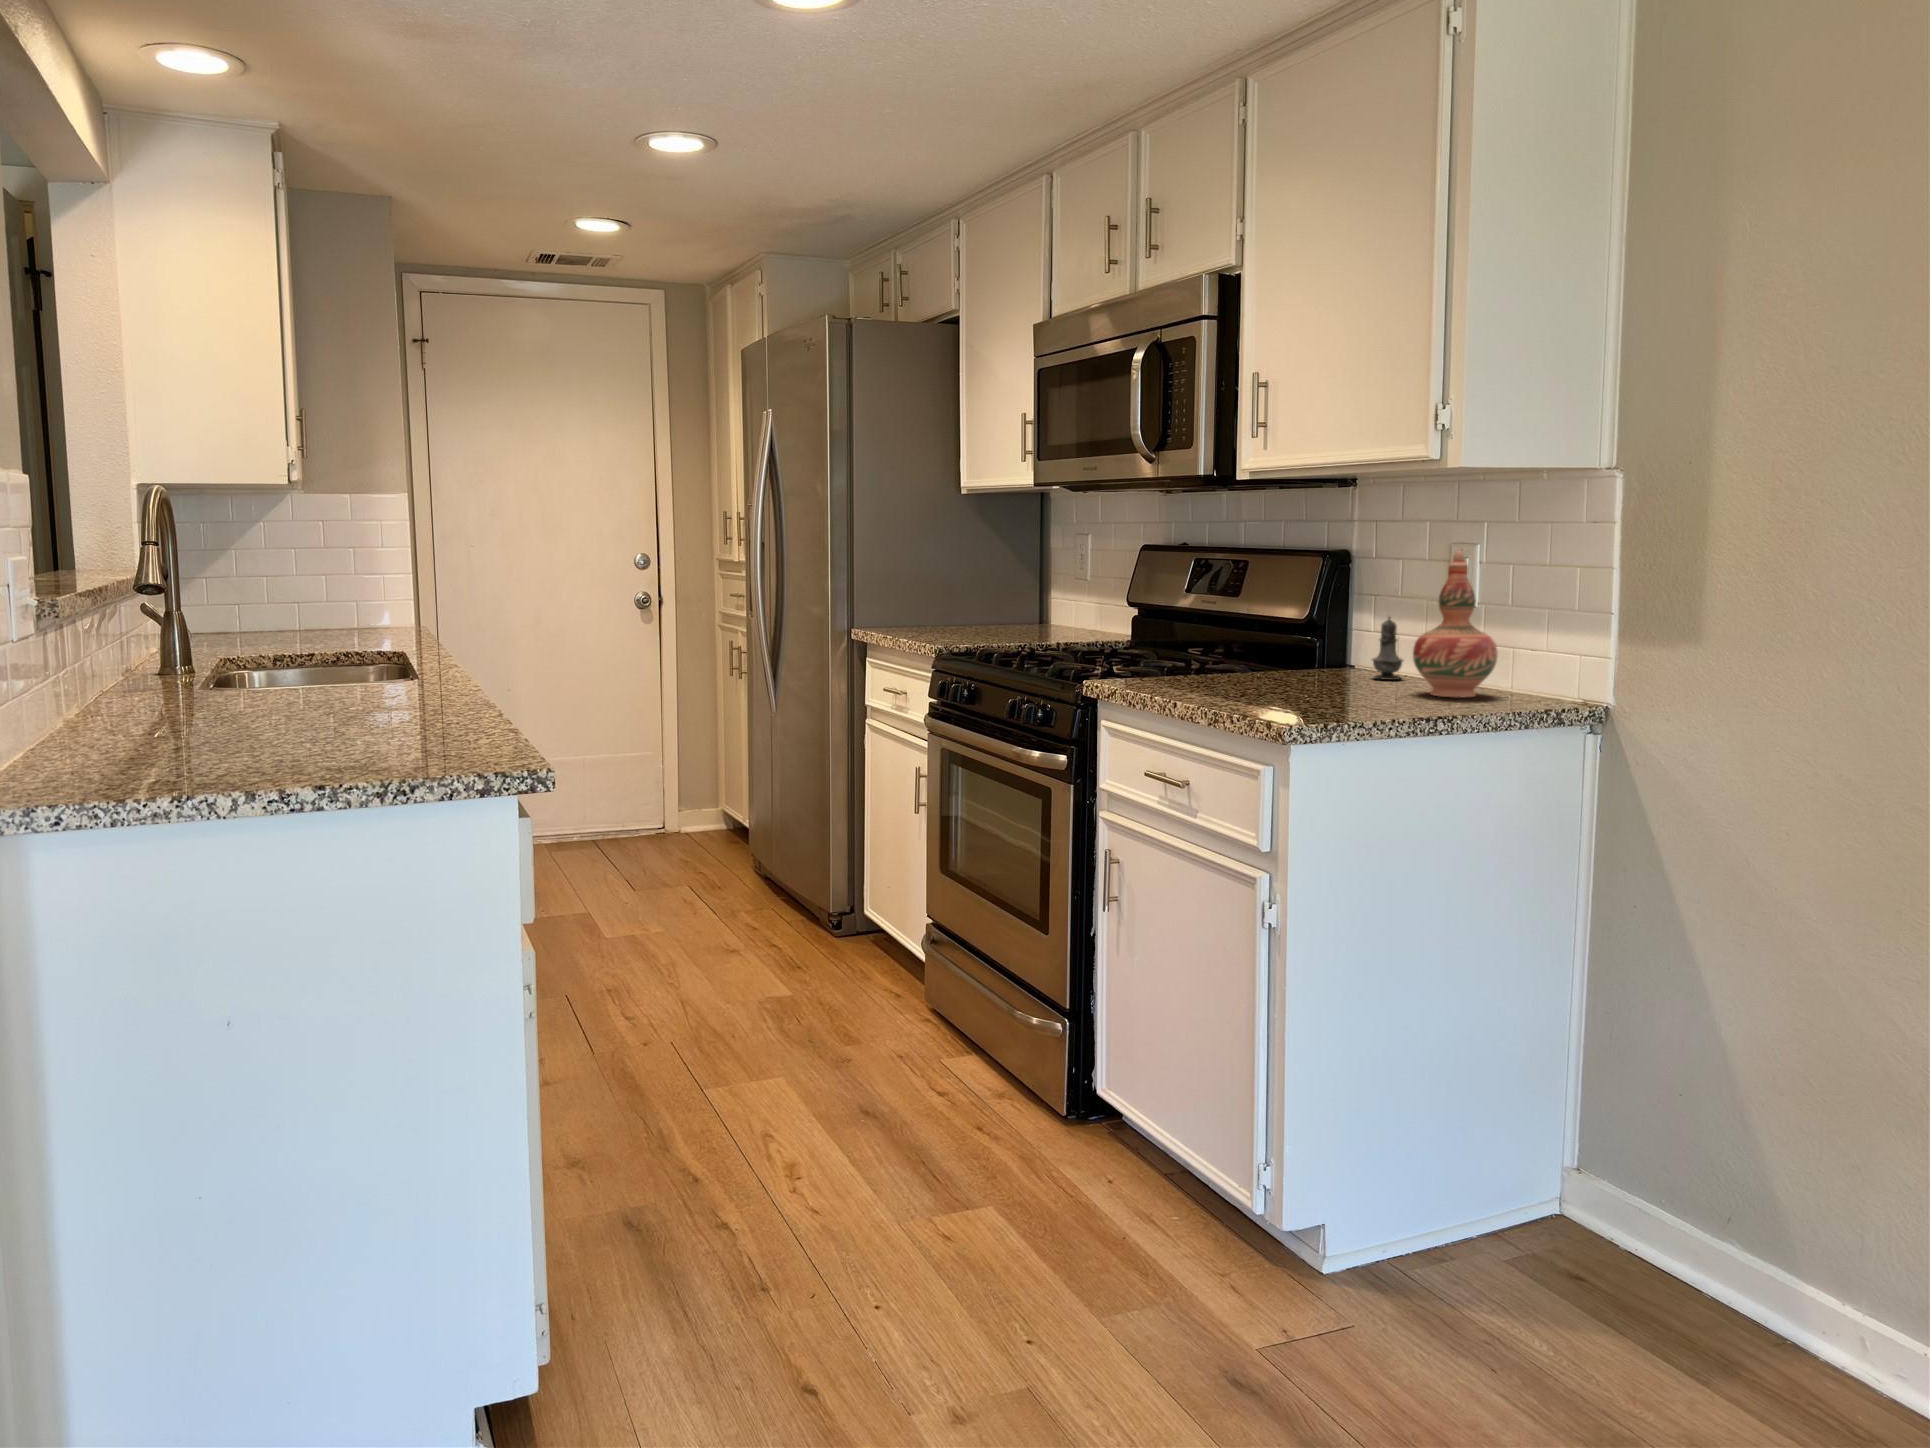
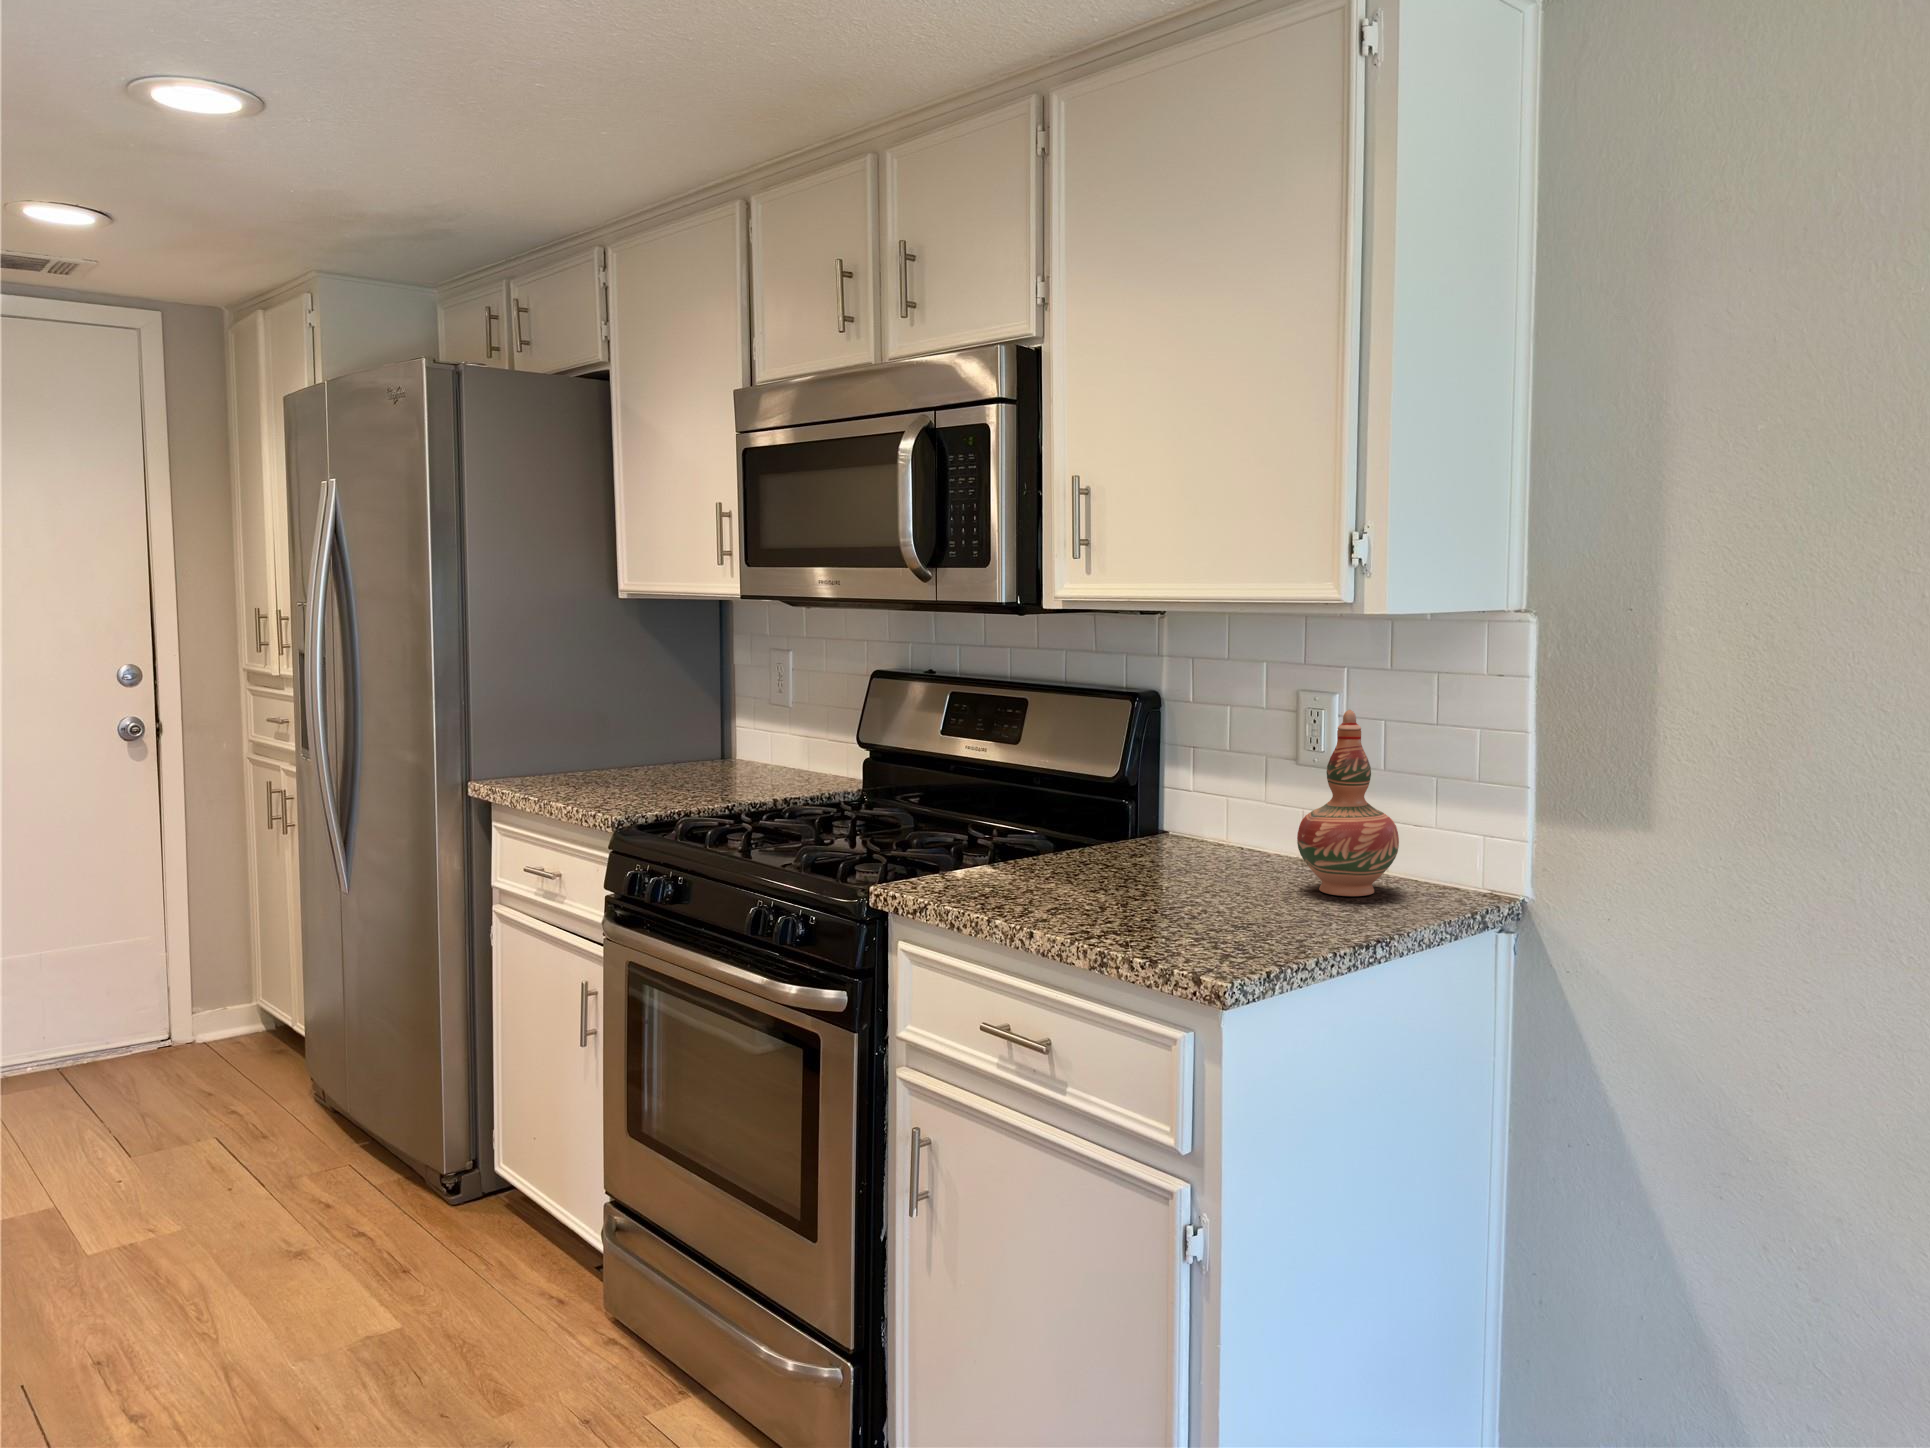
salt shaker: present [1373,617,1403,680] -> none [1217,780,1256,861]

